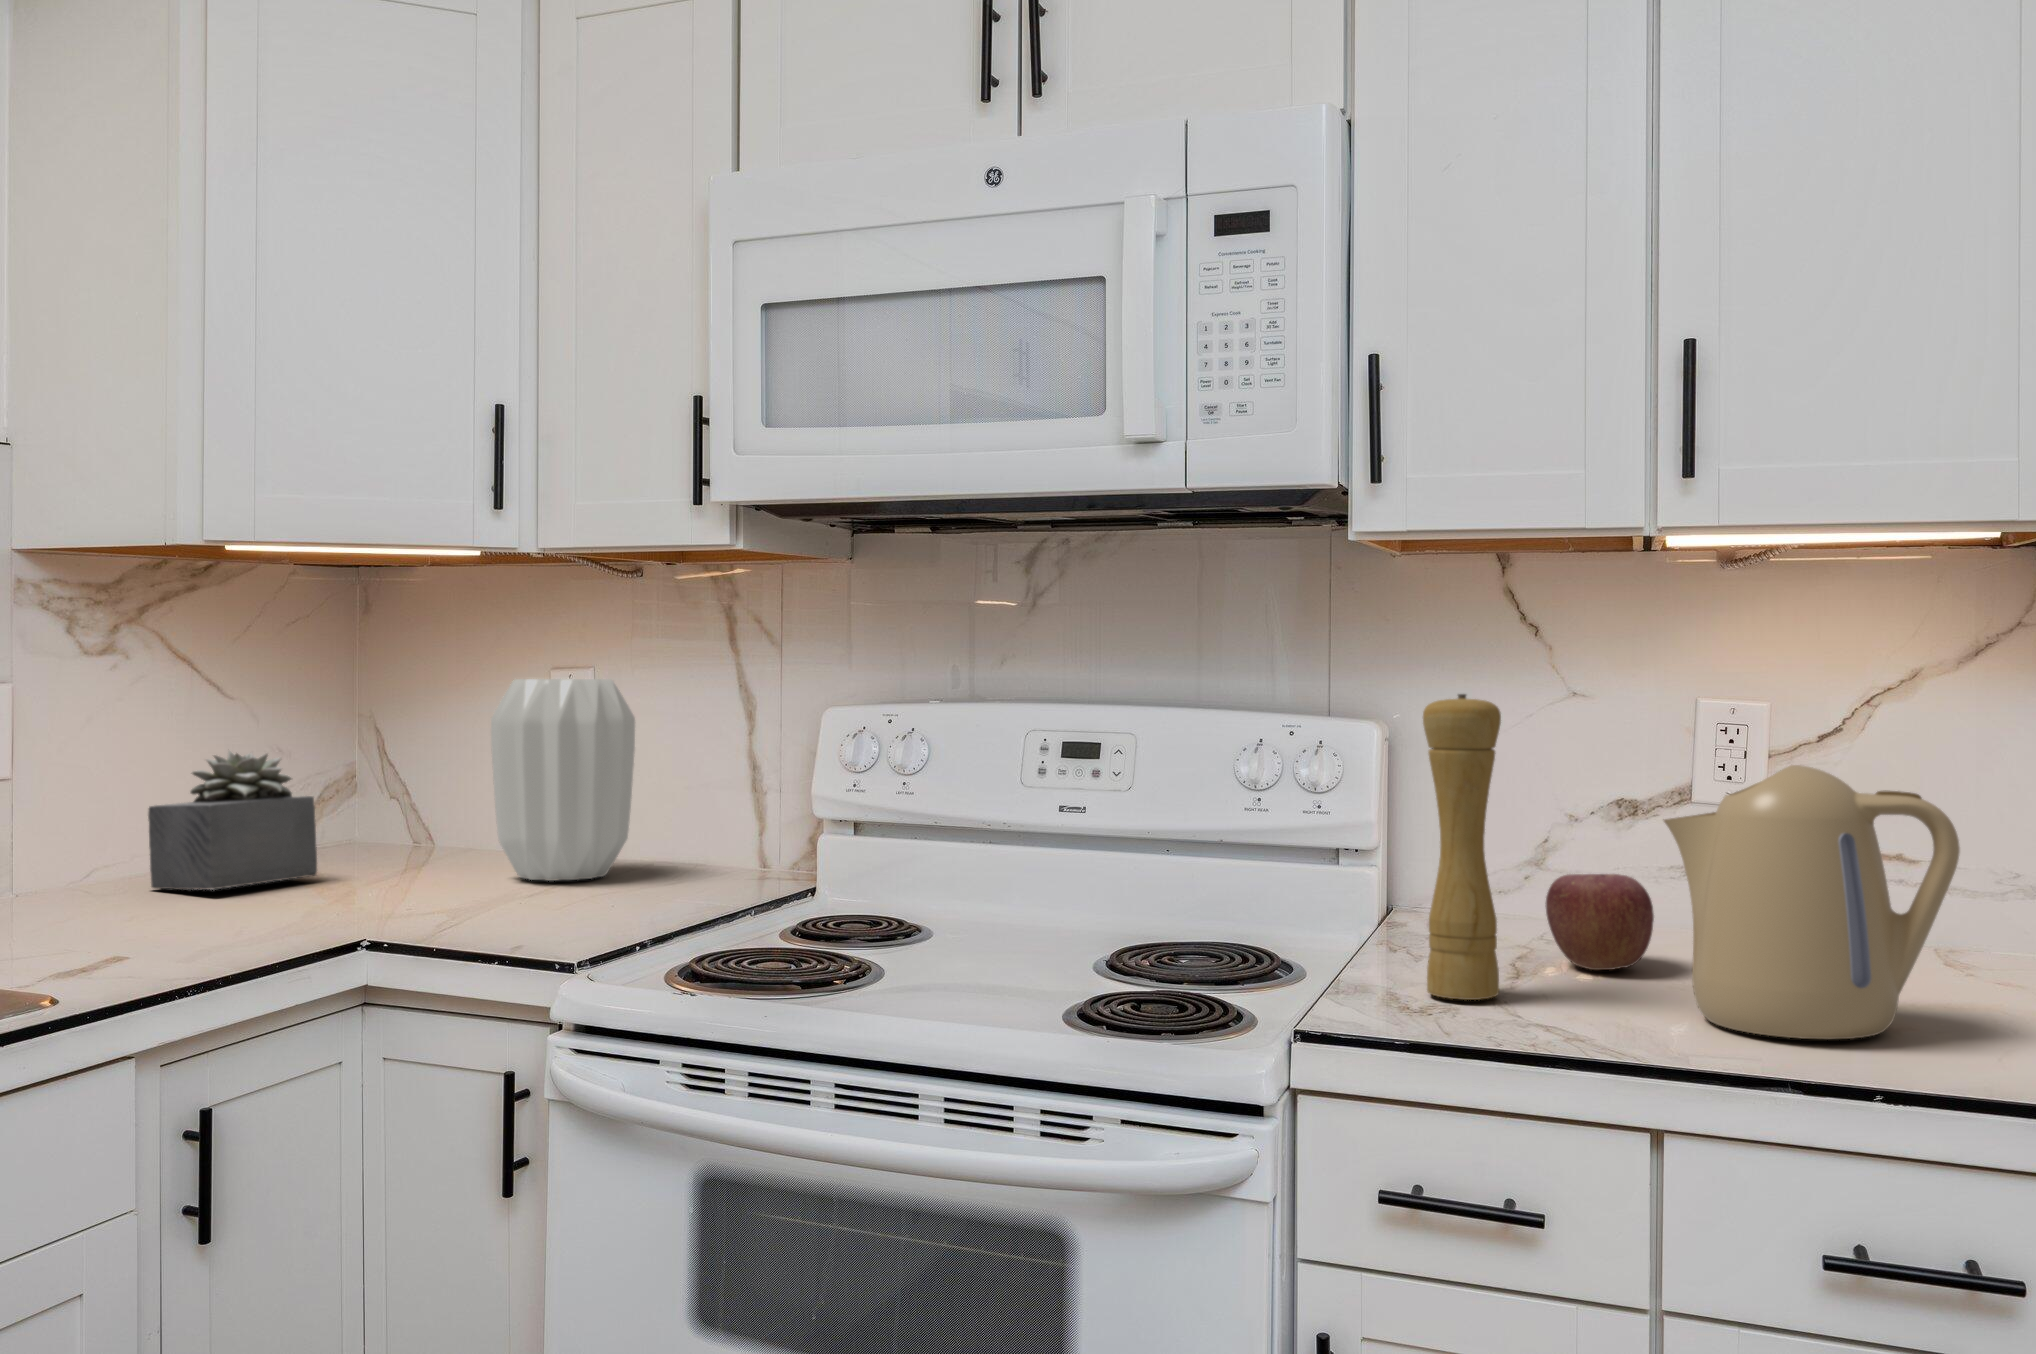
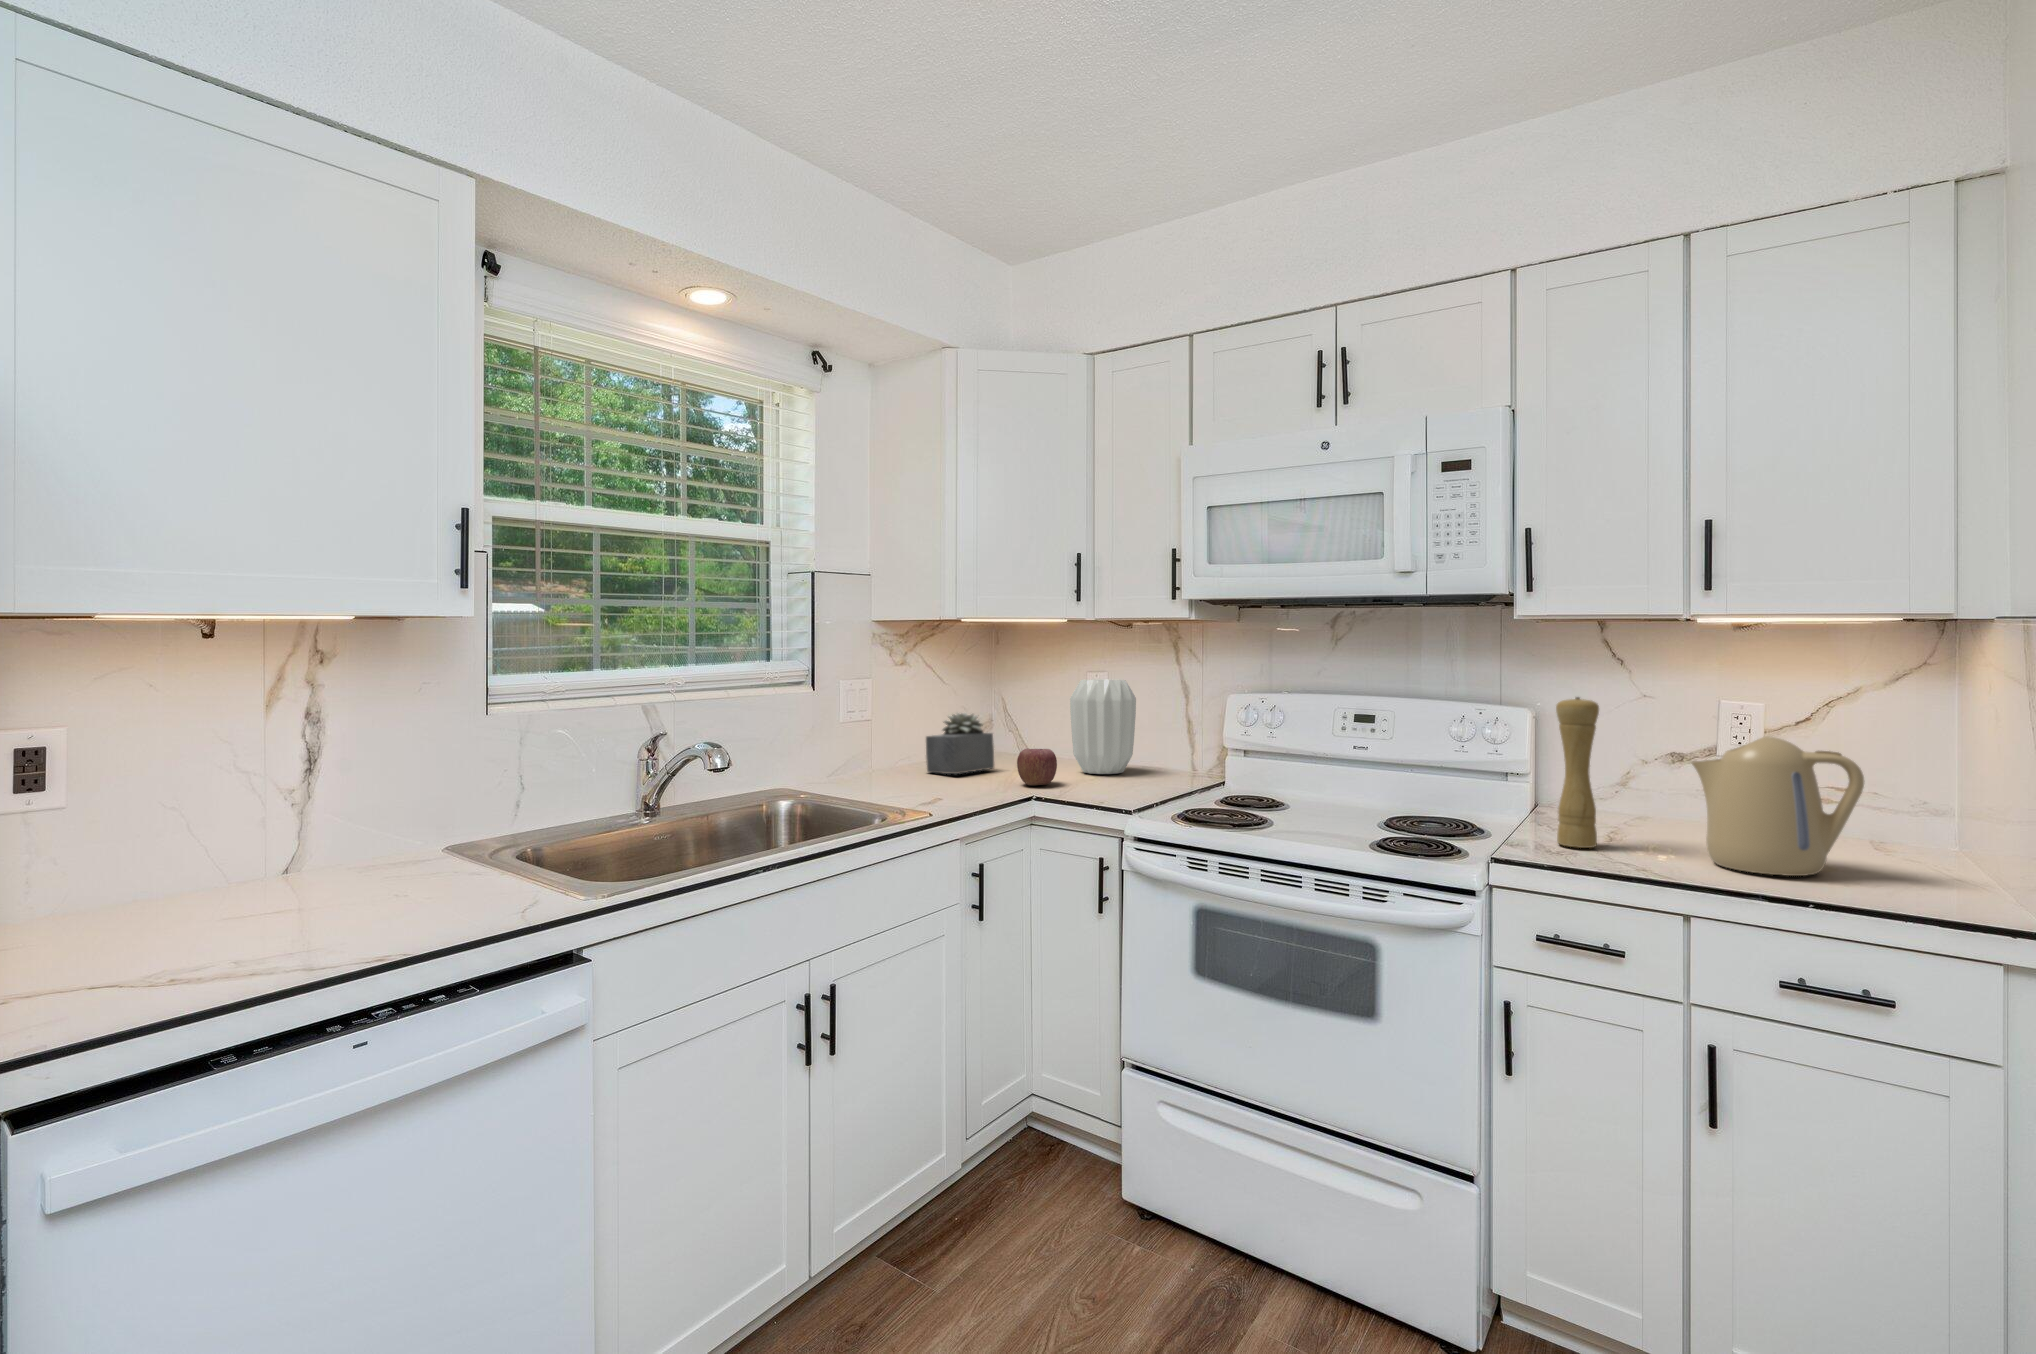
apple: present [1546,874,1654,970] -> present [1017,748,1057,785]

